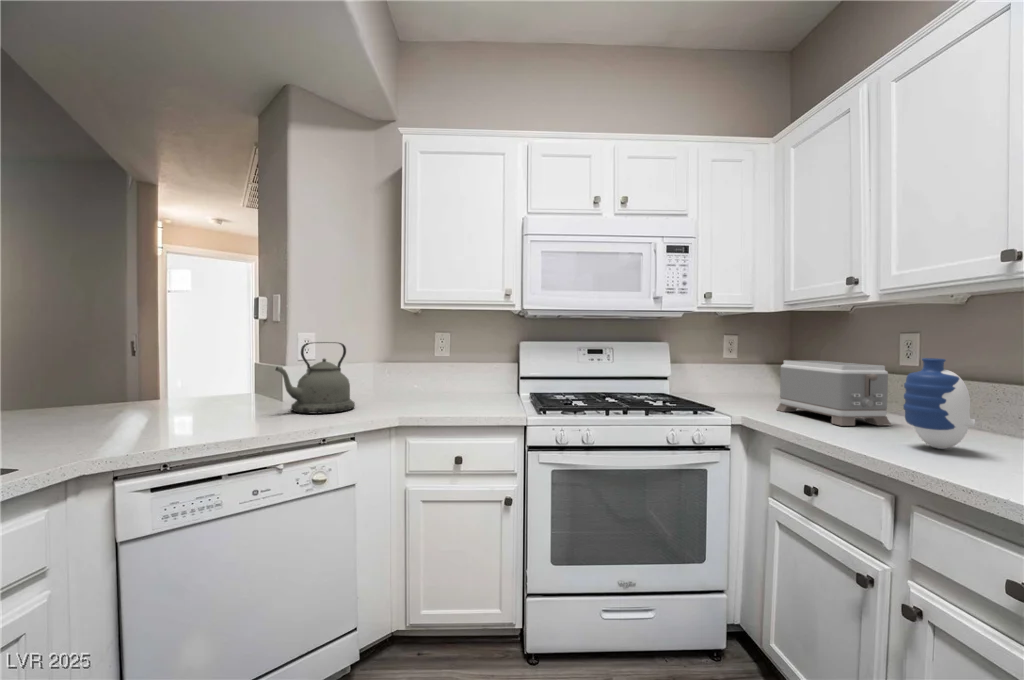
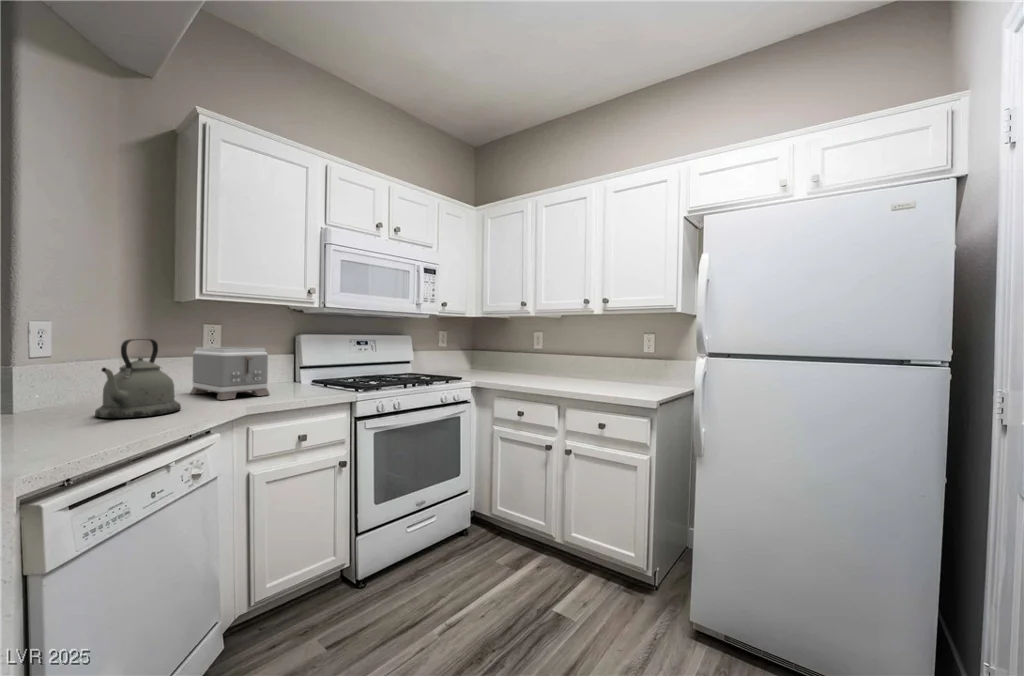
vase: present [904,358,975,449] -> none [553,341,577,383]
toaster: present [777,360,891,426] -> present [191,347,270,400]

